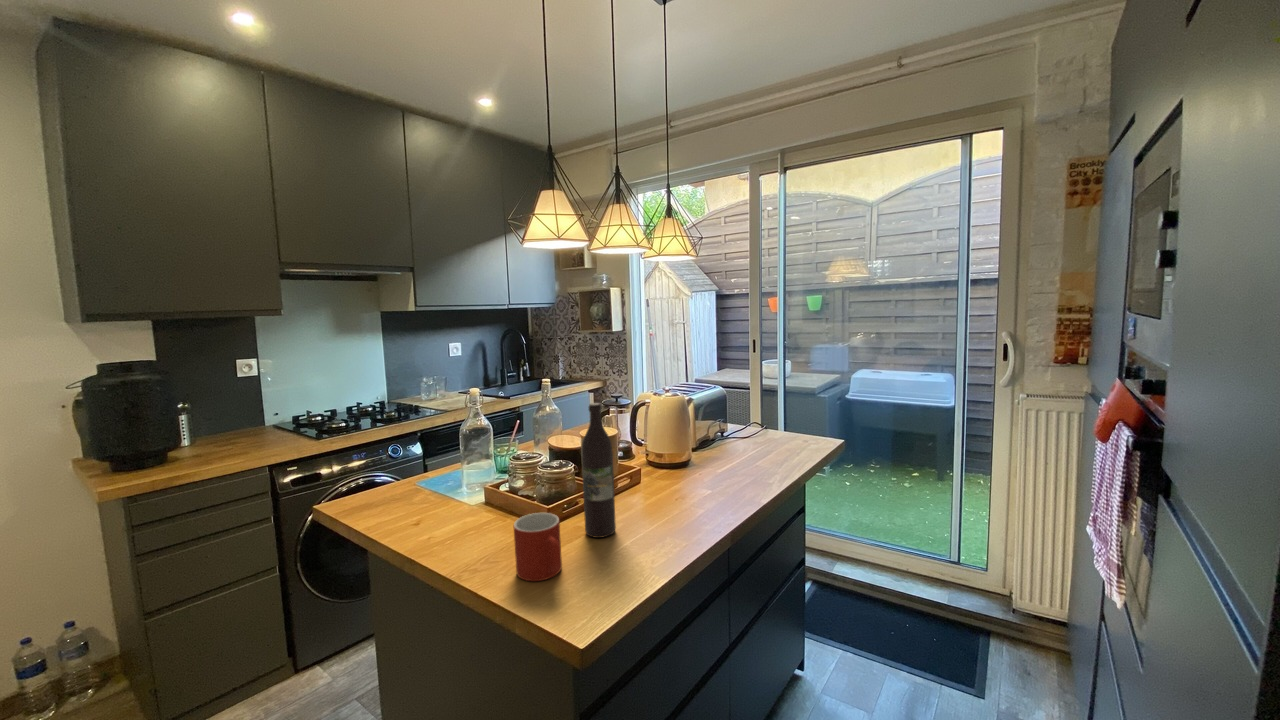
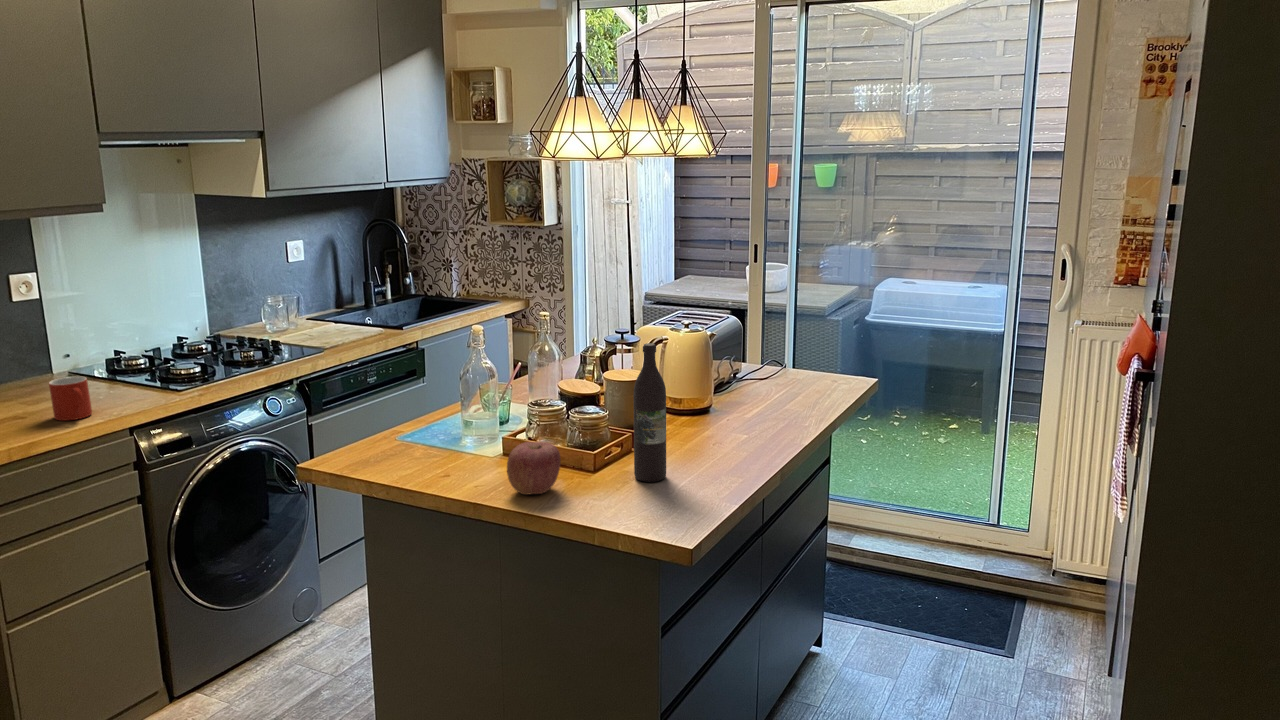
apple: none [457,494,511,547] -> present [507,442,561,495]
mug: present [514,513,562,581] -> present [49,376,92,421]

